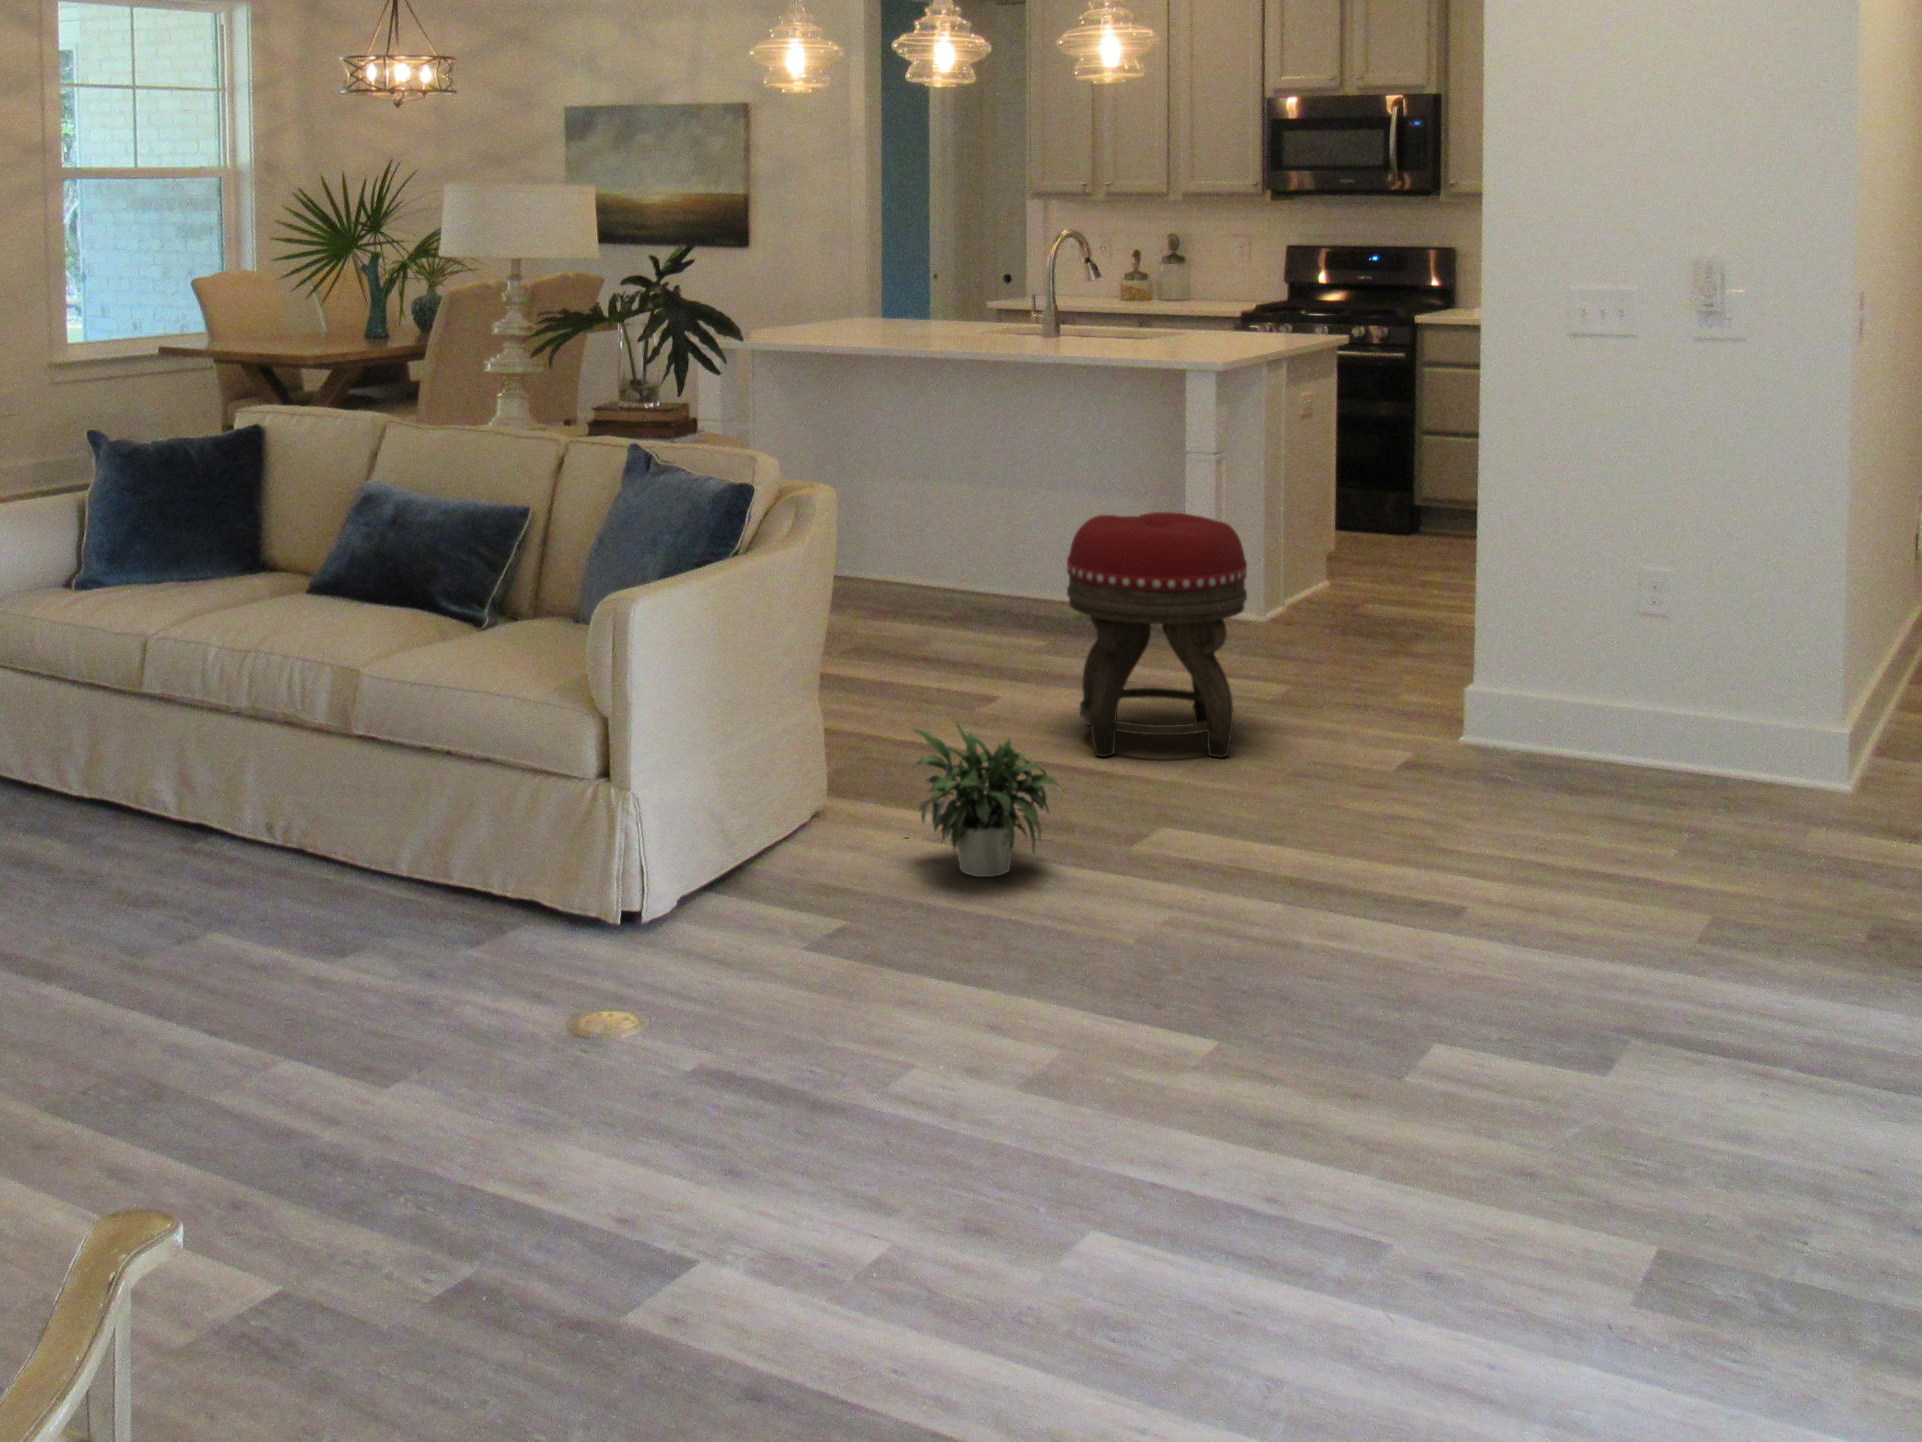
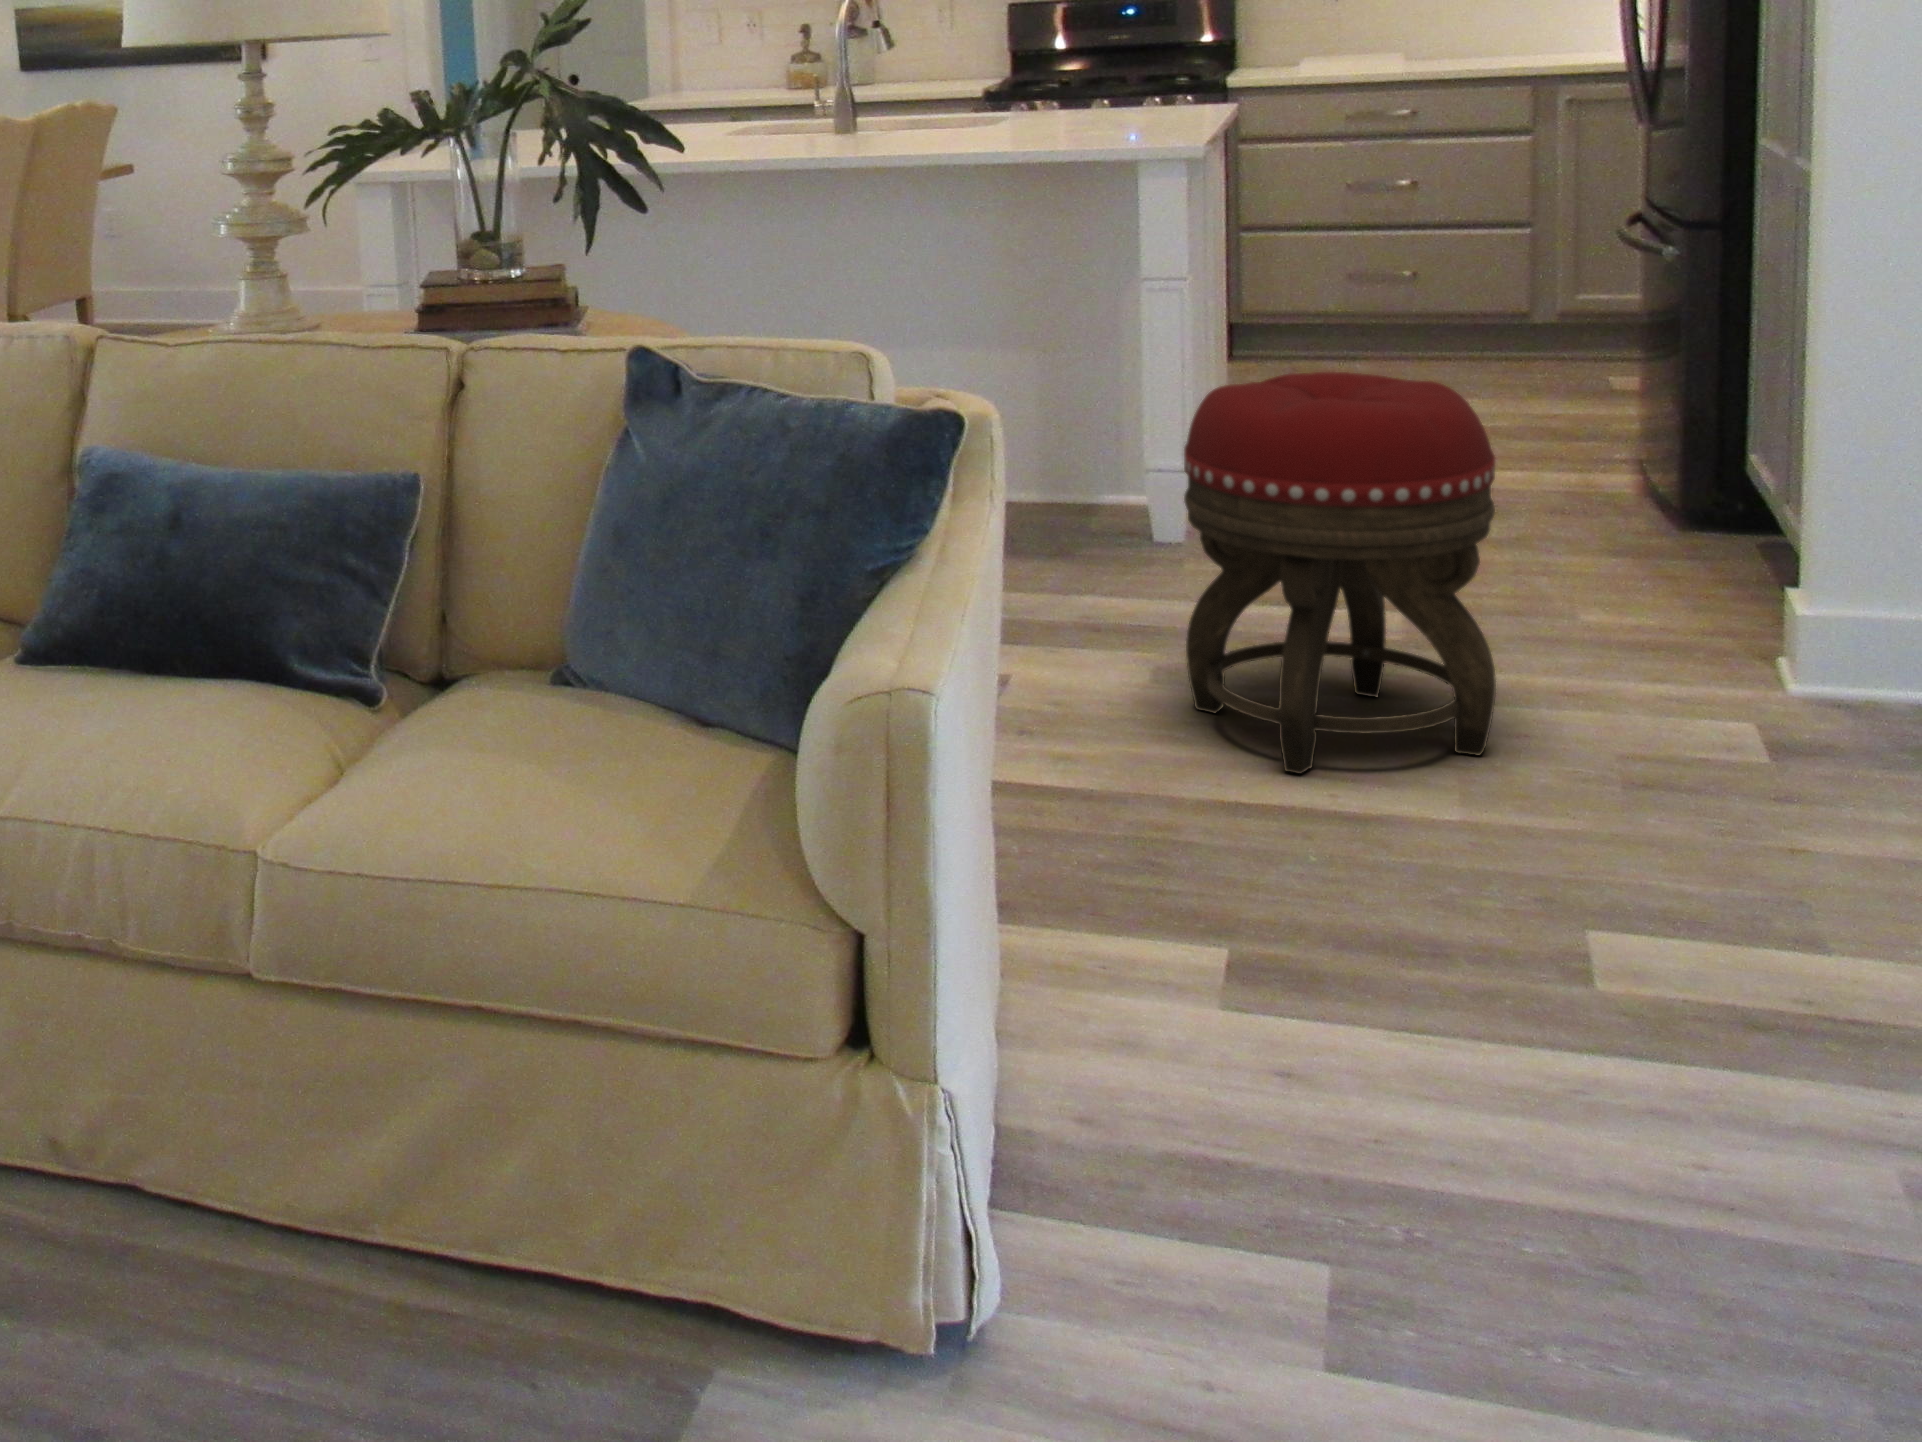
potted plant: present [905,724,1060,877] -> none [1192,802,1597,1096]

